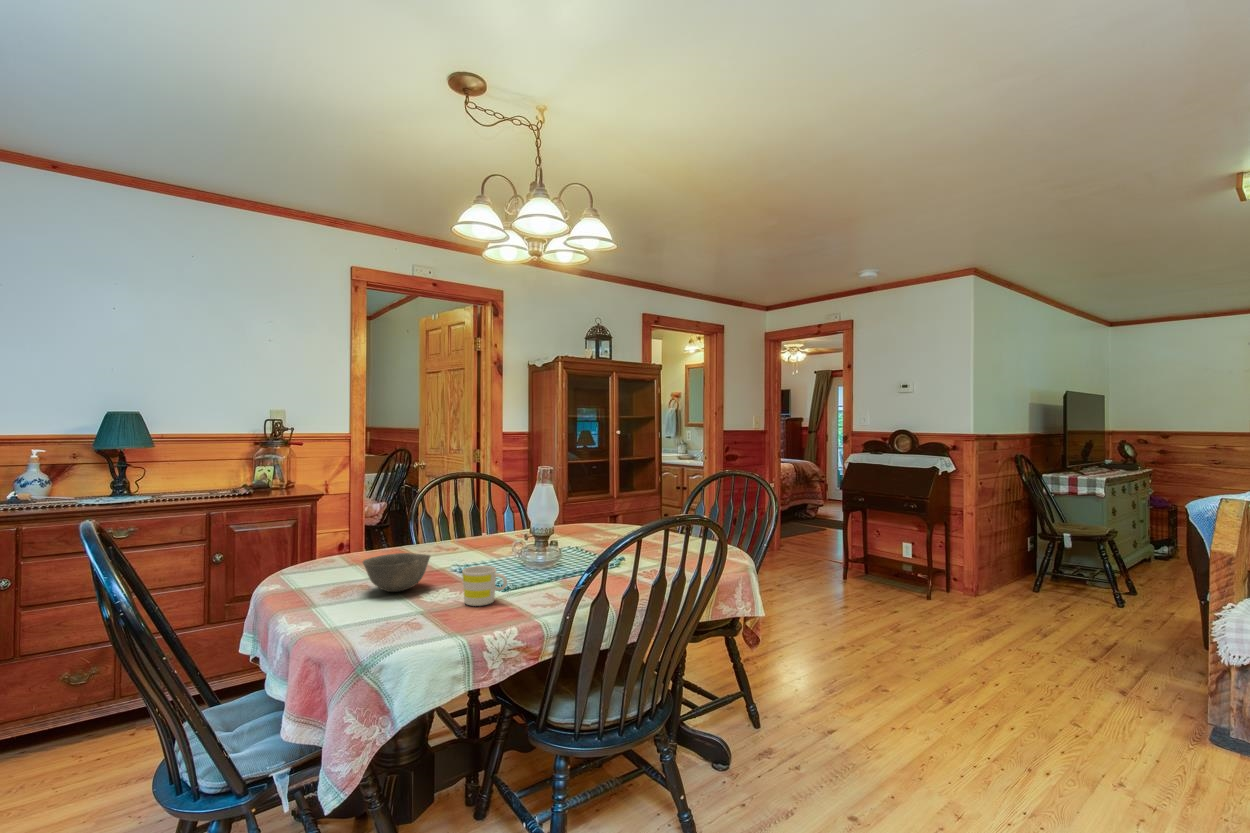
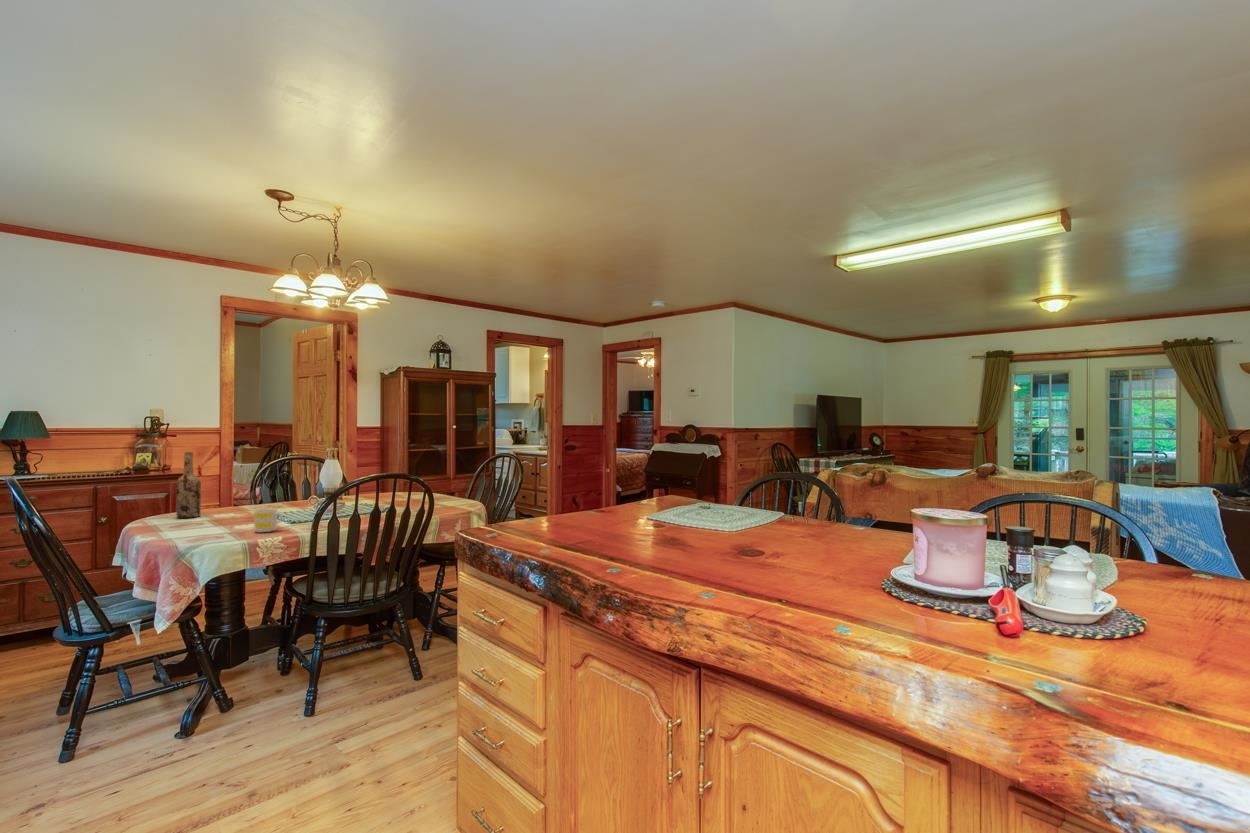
wine bottle: none [330,472,361,569] -> present [176,452,201,518]
bowl: present [363,553,430,592] -> none [190,504,240,528]

